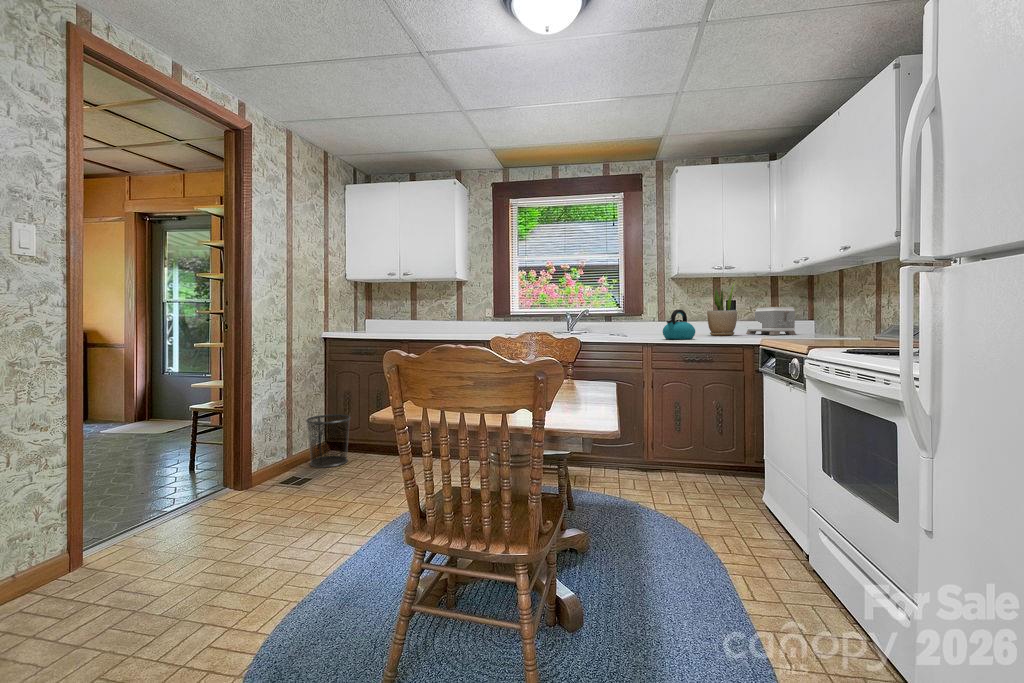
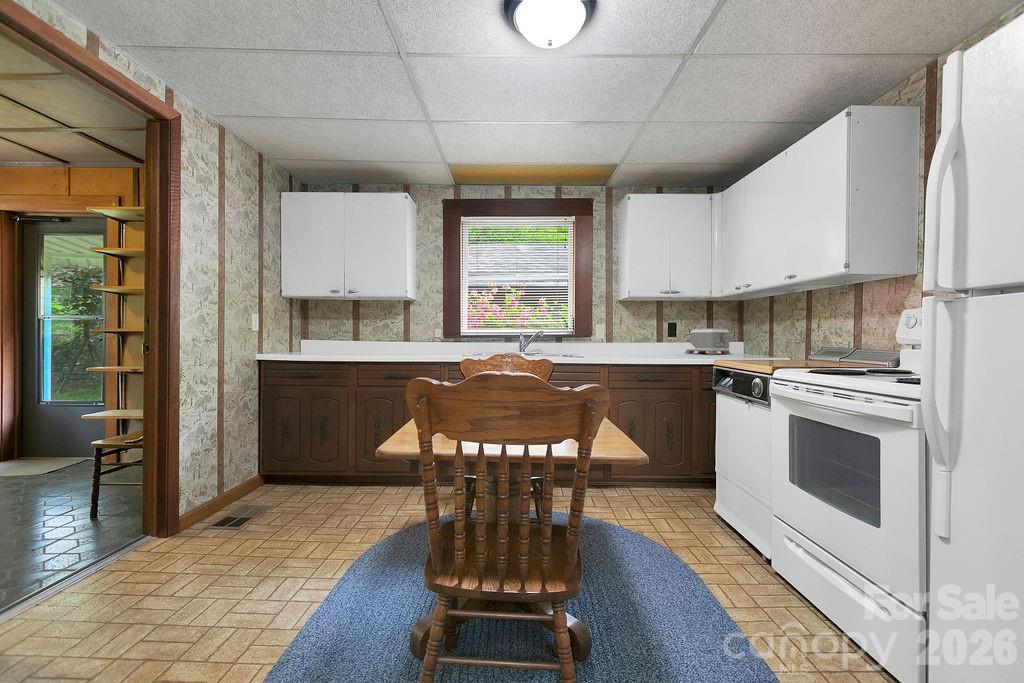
potted plant: present [707,285,737,336] -> none [652,305,679,355]
kettle: present [663,309,695,339] -> none [618,331,649,360]
waste bin: present [306,414,351,468] -> none [239,444,291,506]

